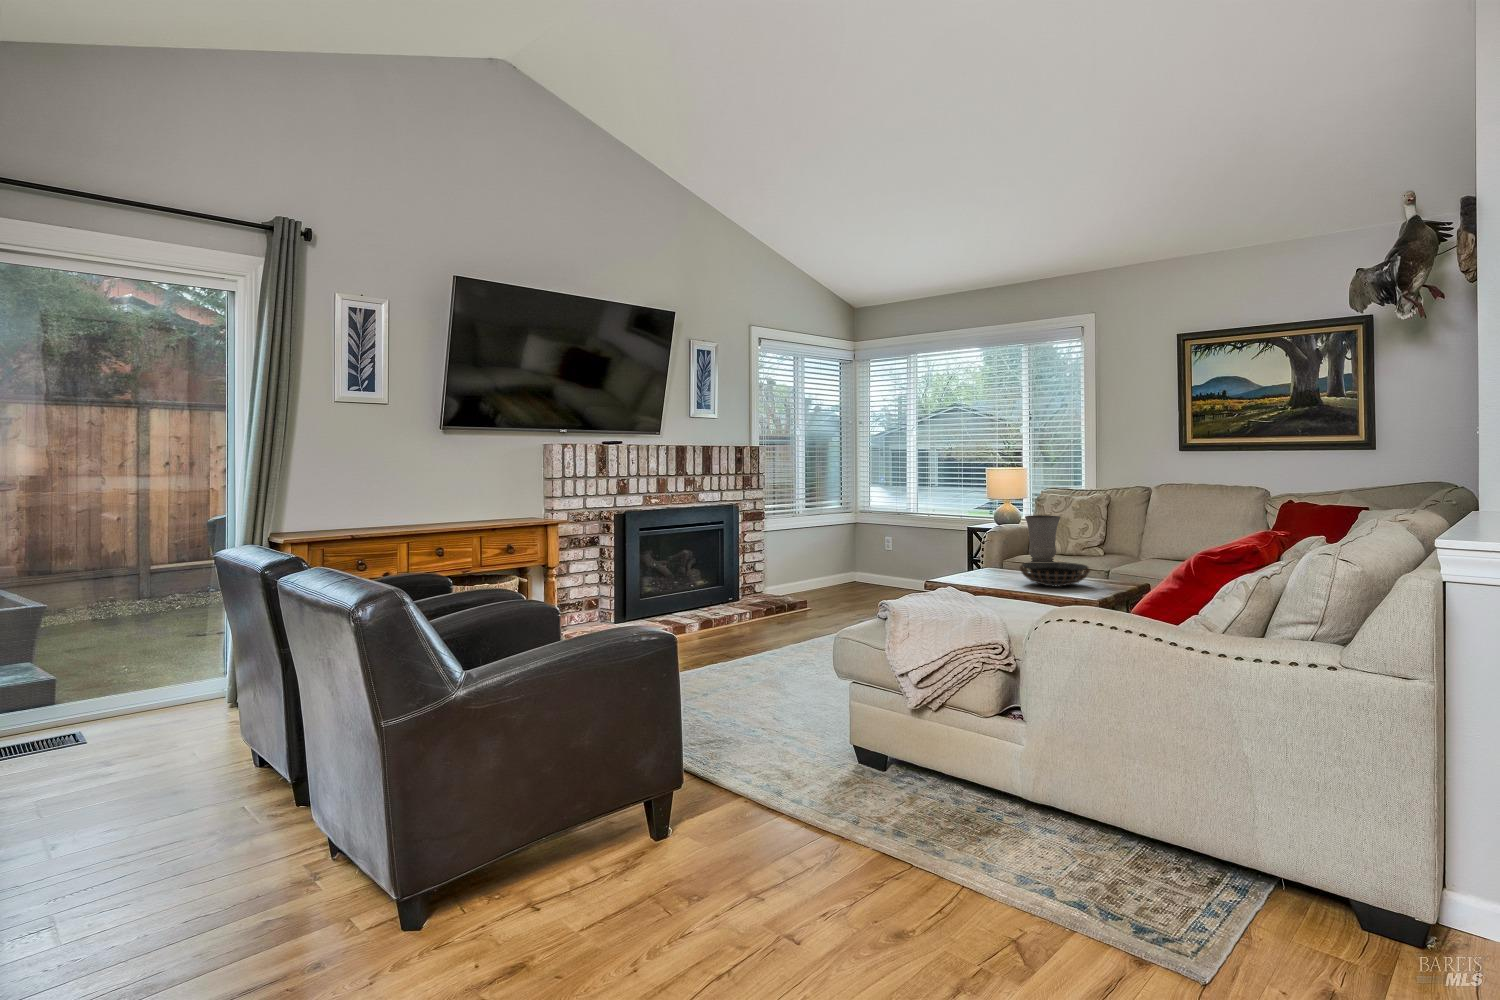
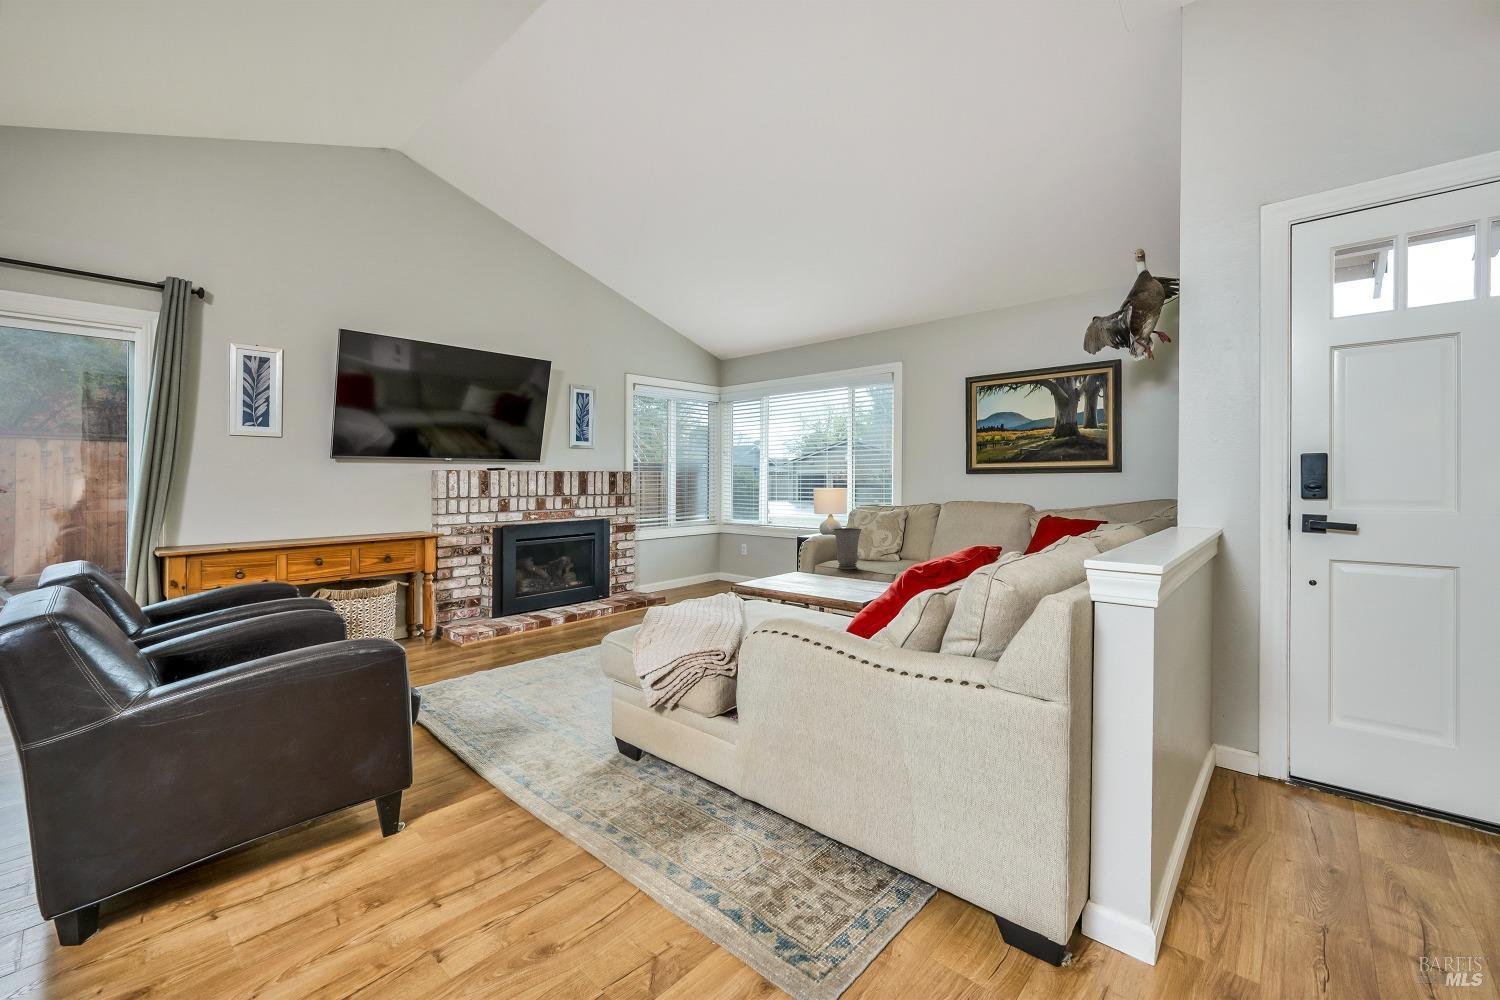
decorative bowl: present [1020,562,1090,586] -> none [798,567,853,588]

